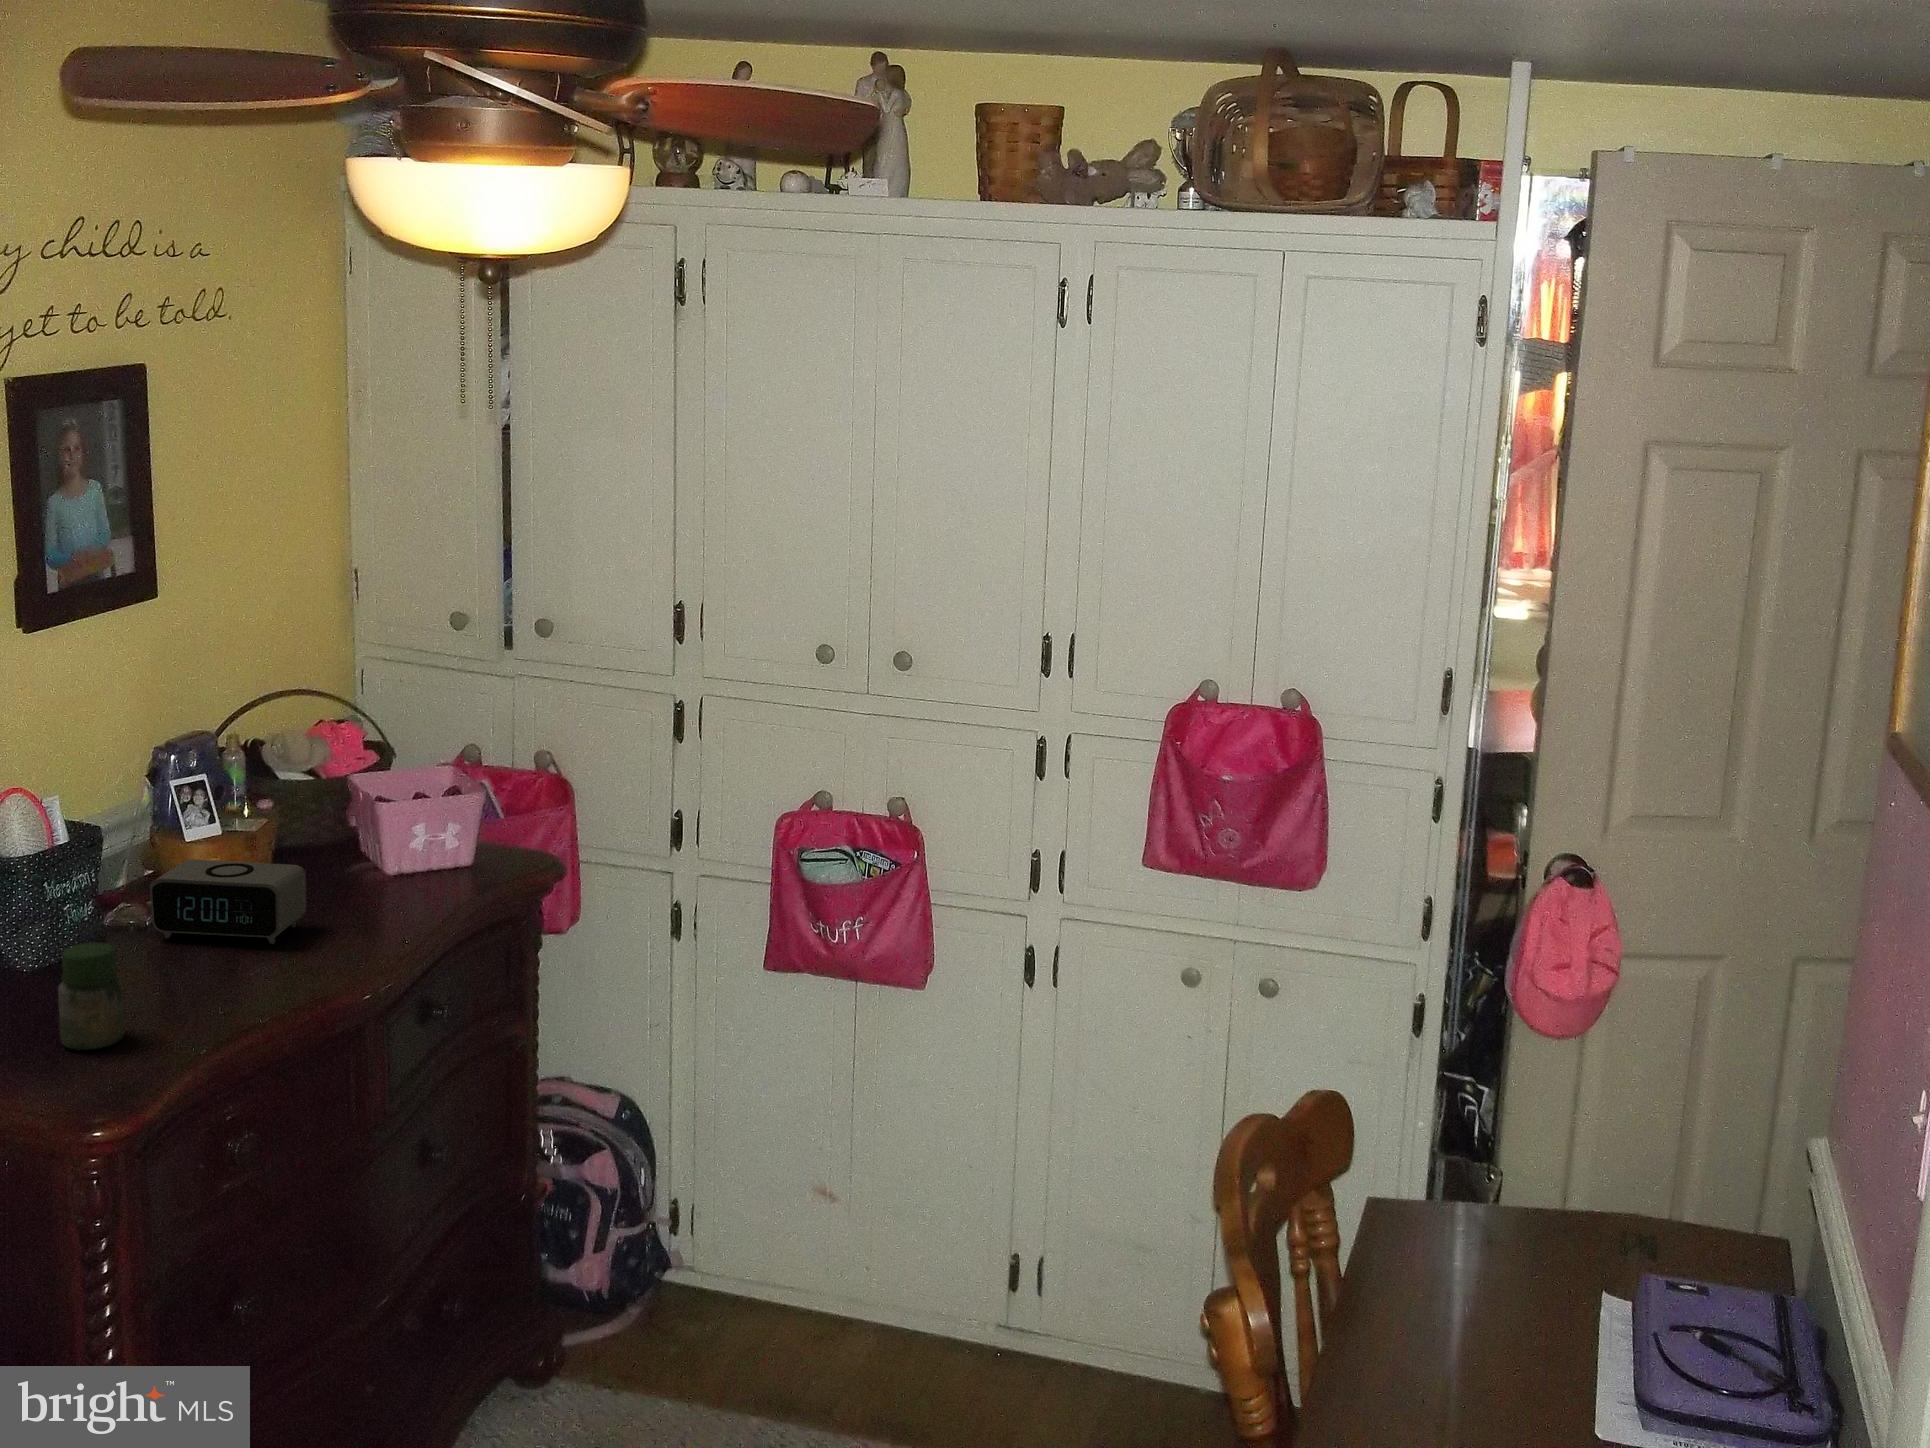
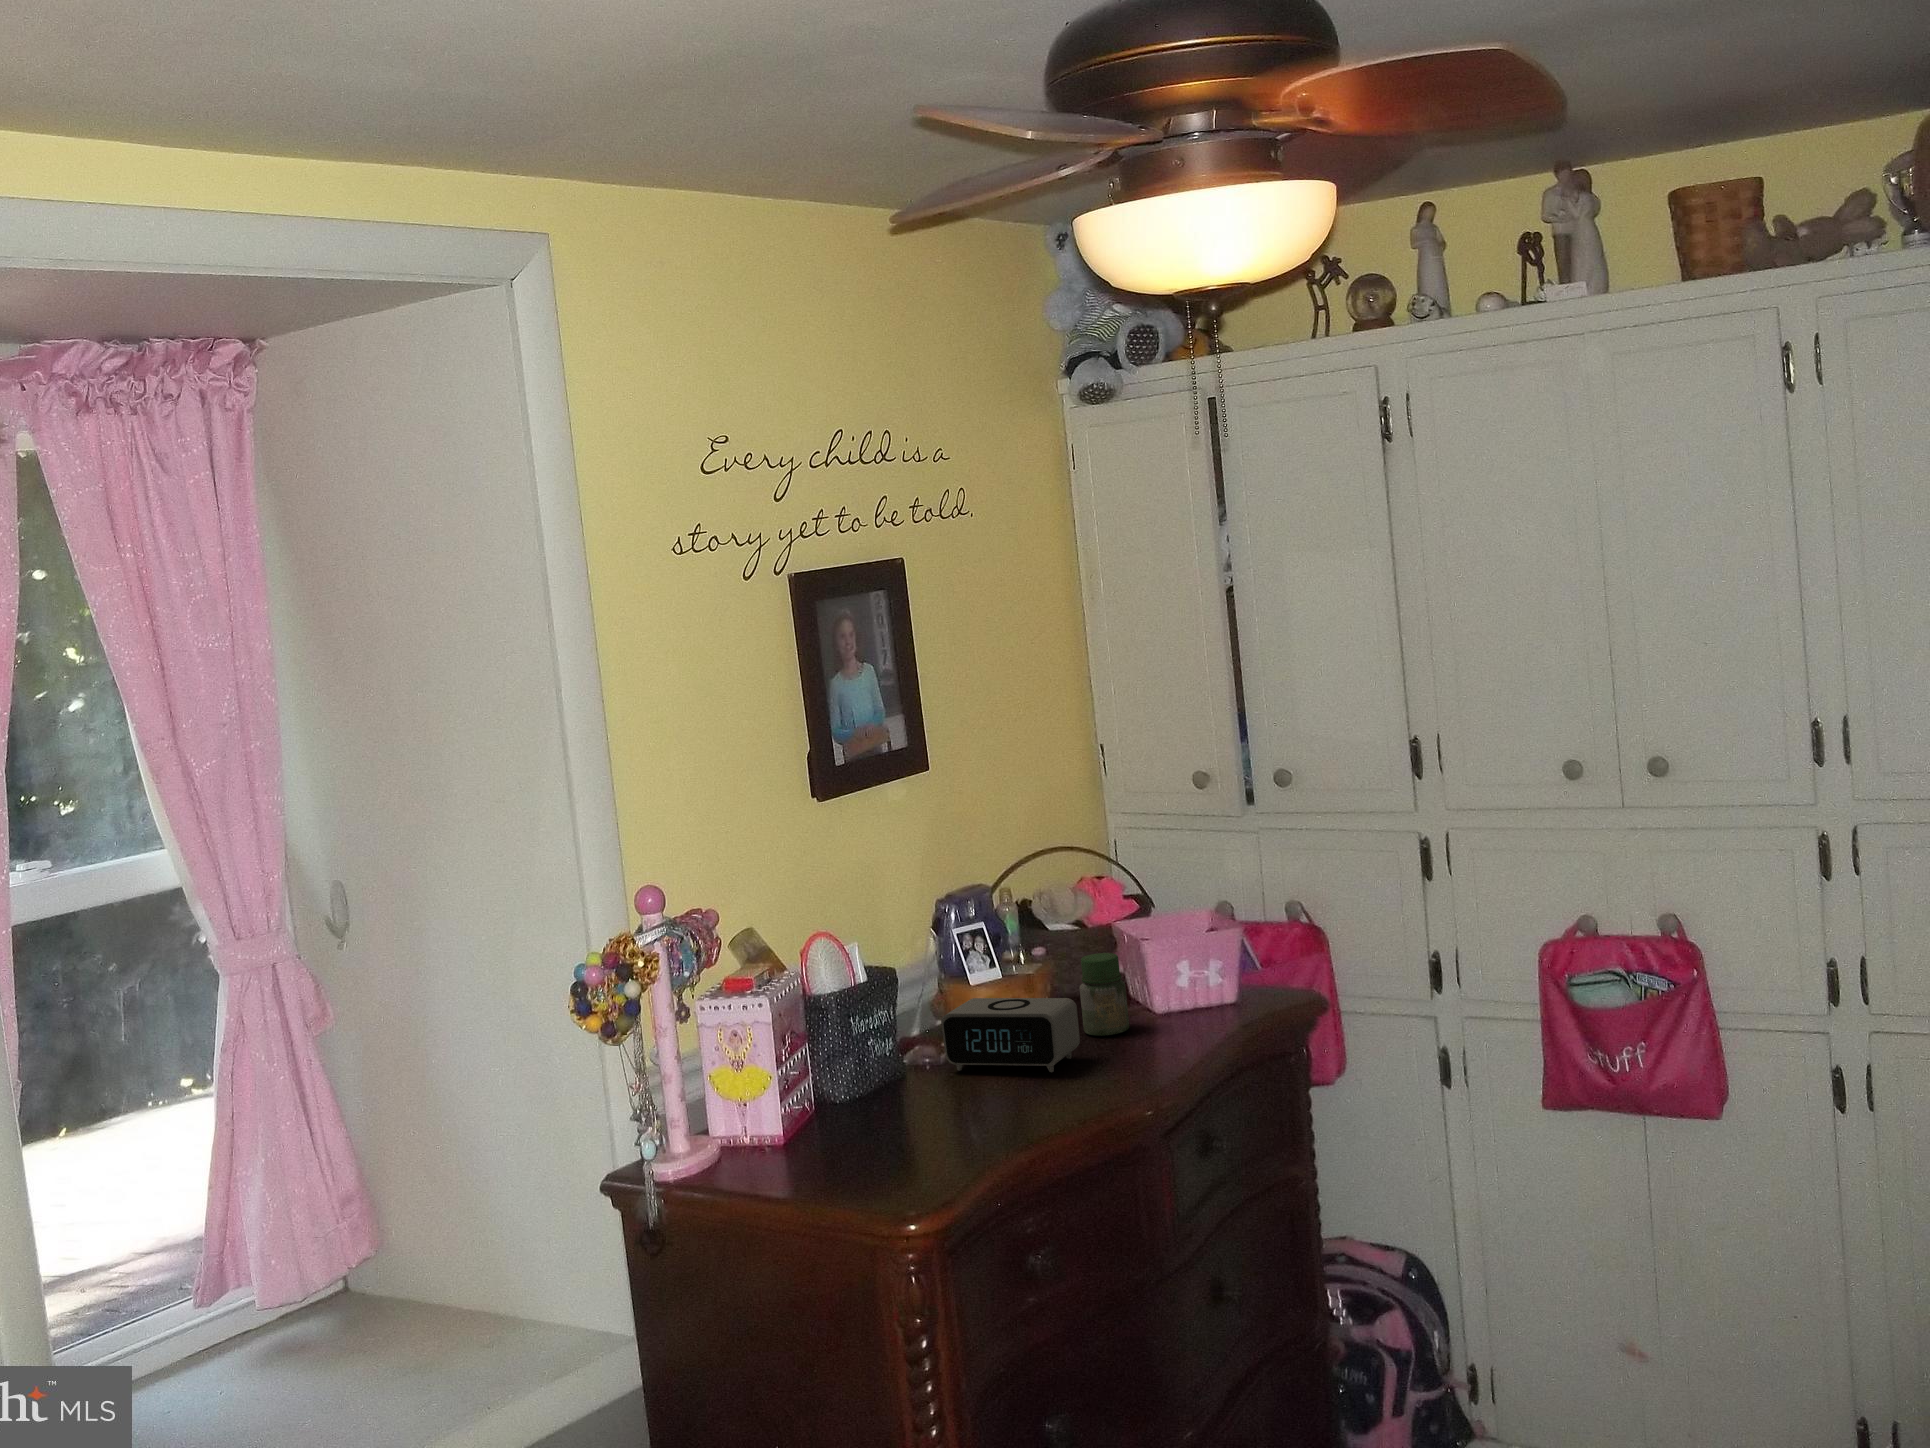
jar: present [58,943,124,1050] -> present [1079,953,1129,1036]

